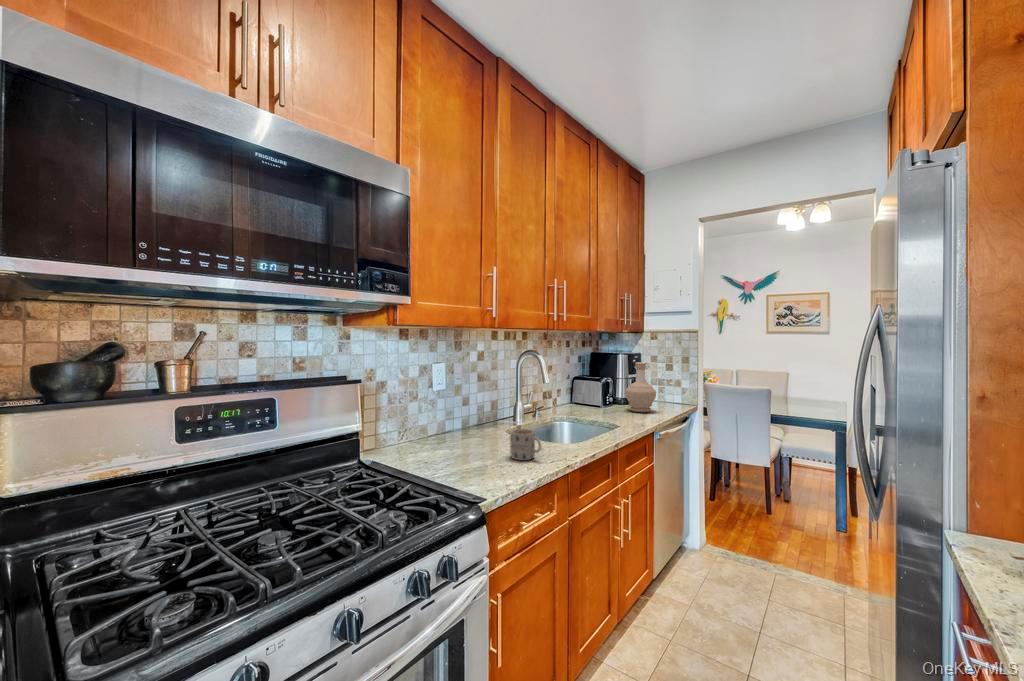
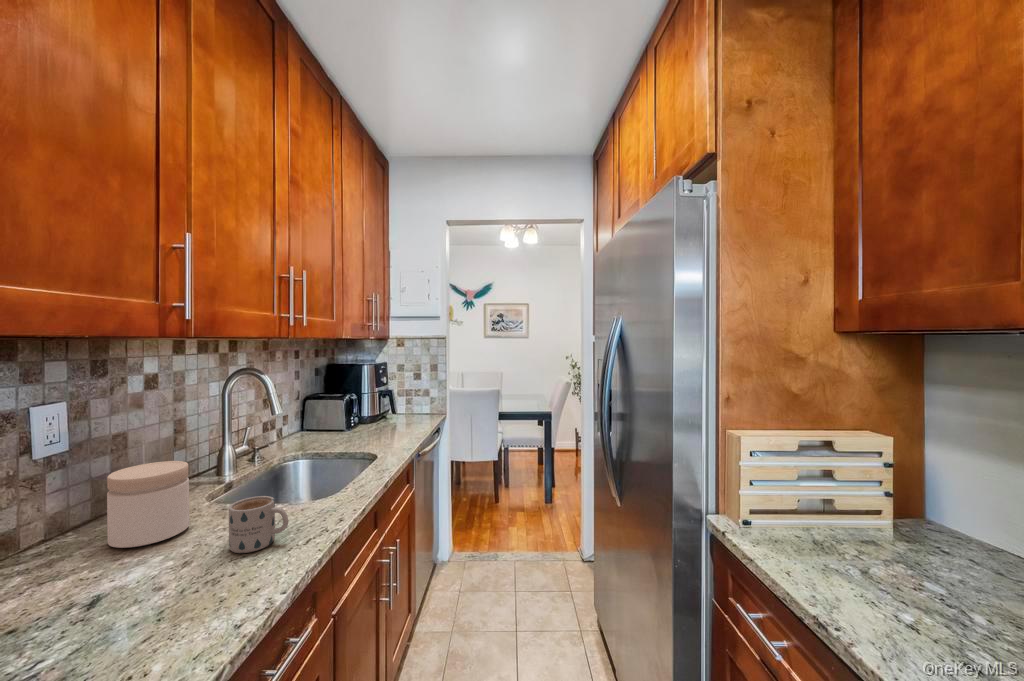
bottle: present [625,362,656,412] -> none [374,374,409,432]
jar: none [459,402,494,446] -> present [107,461,189,548]

